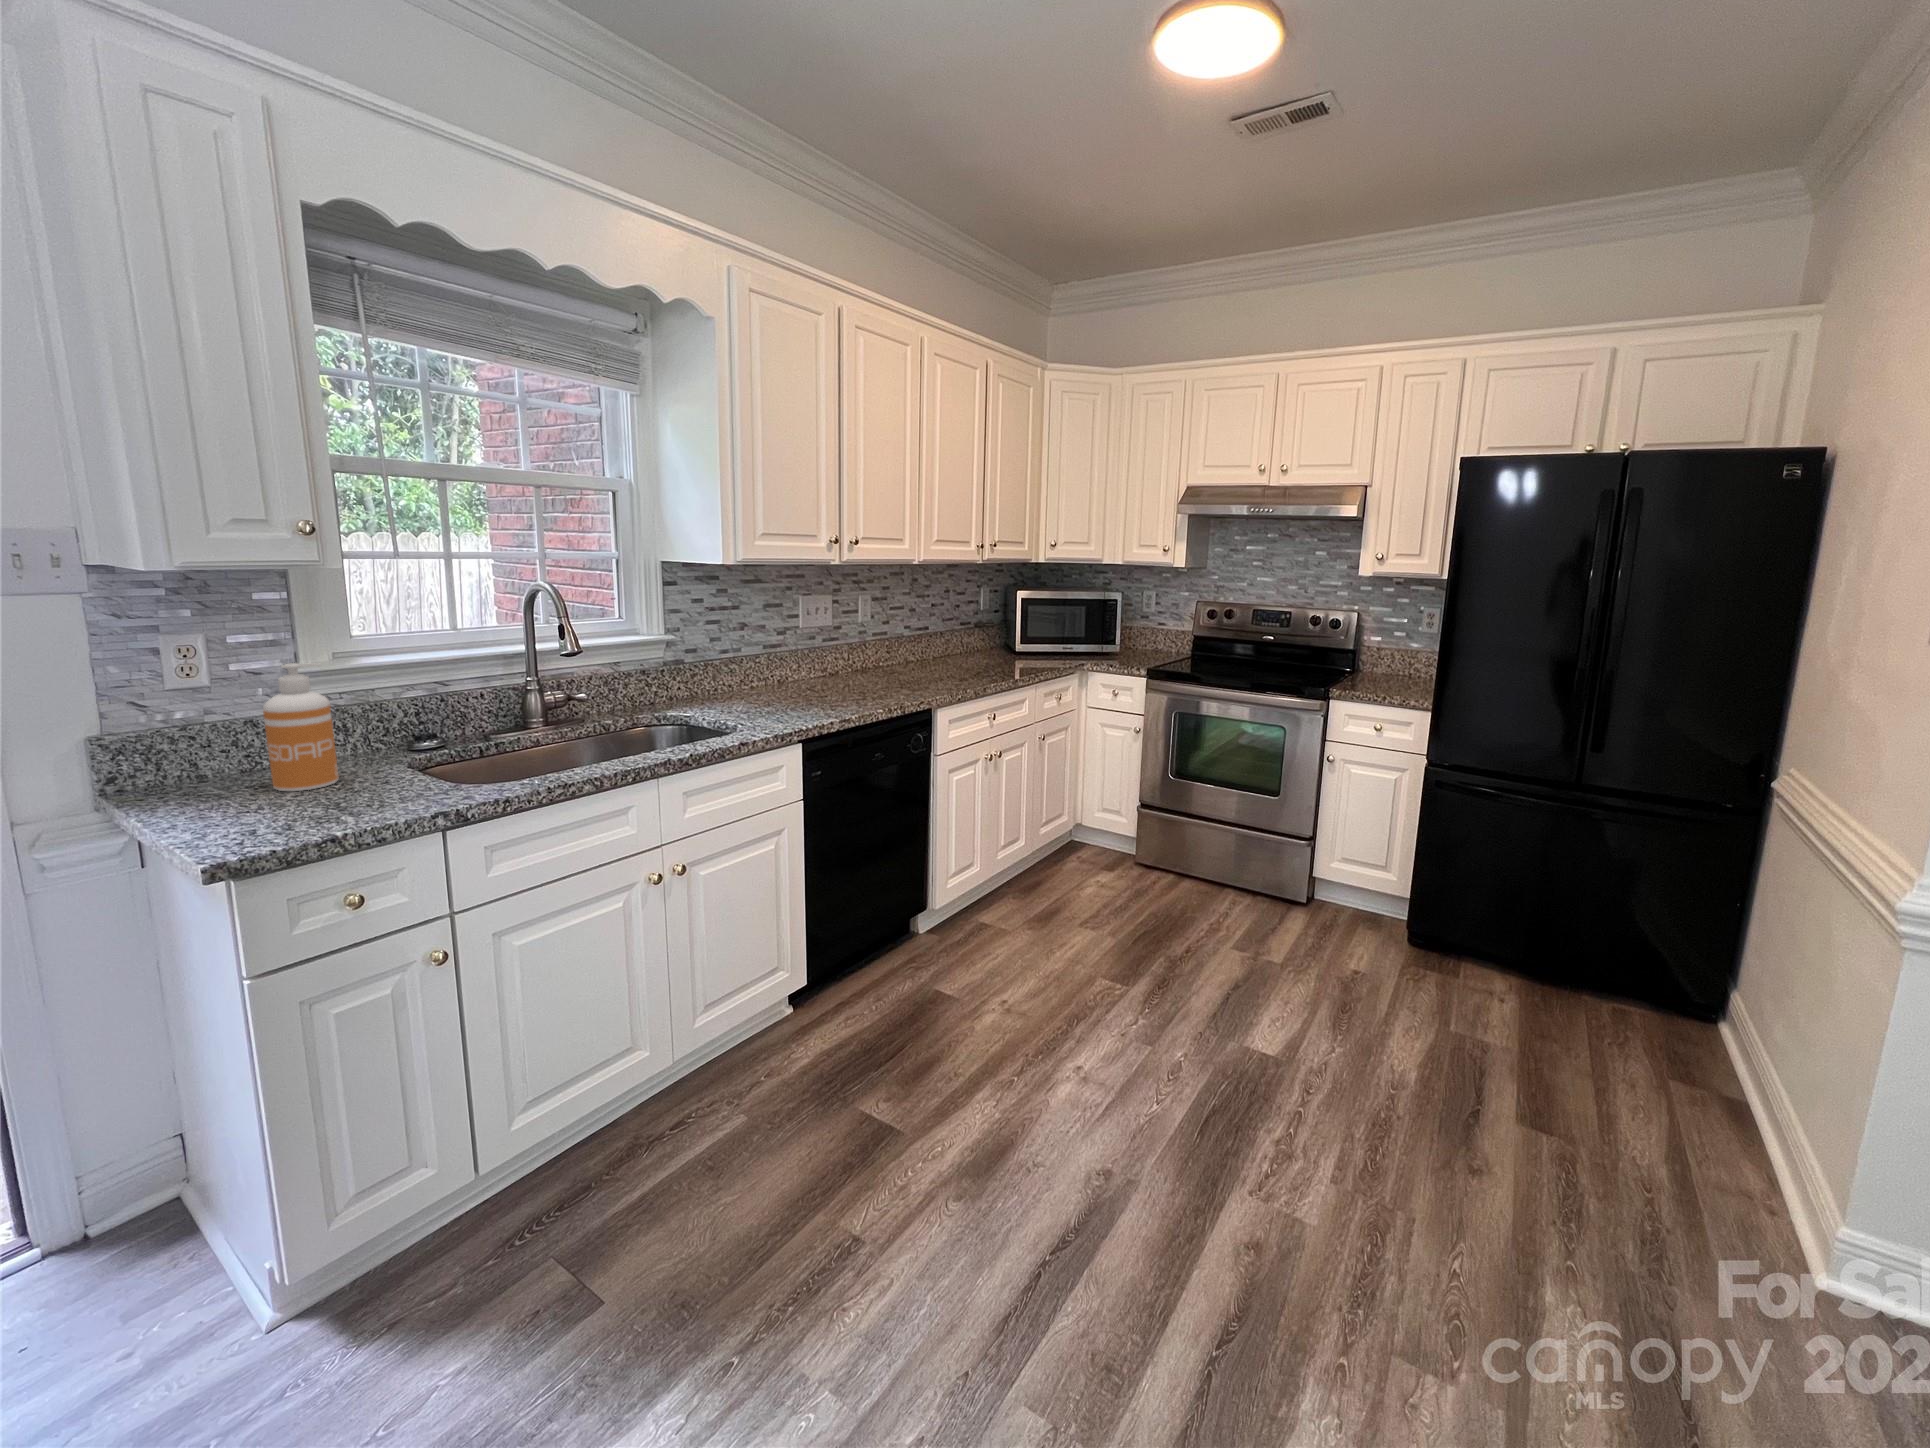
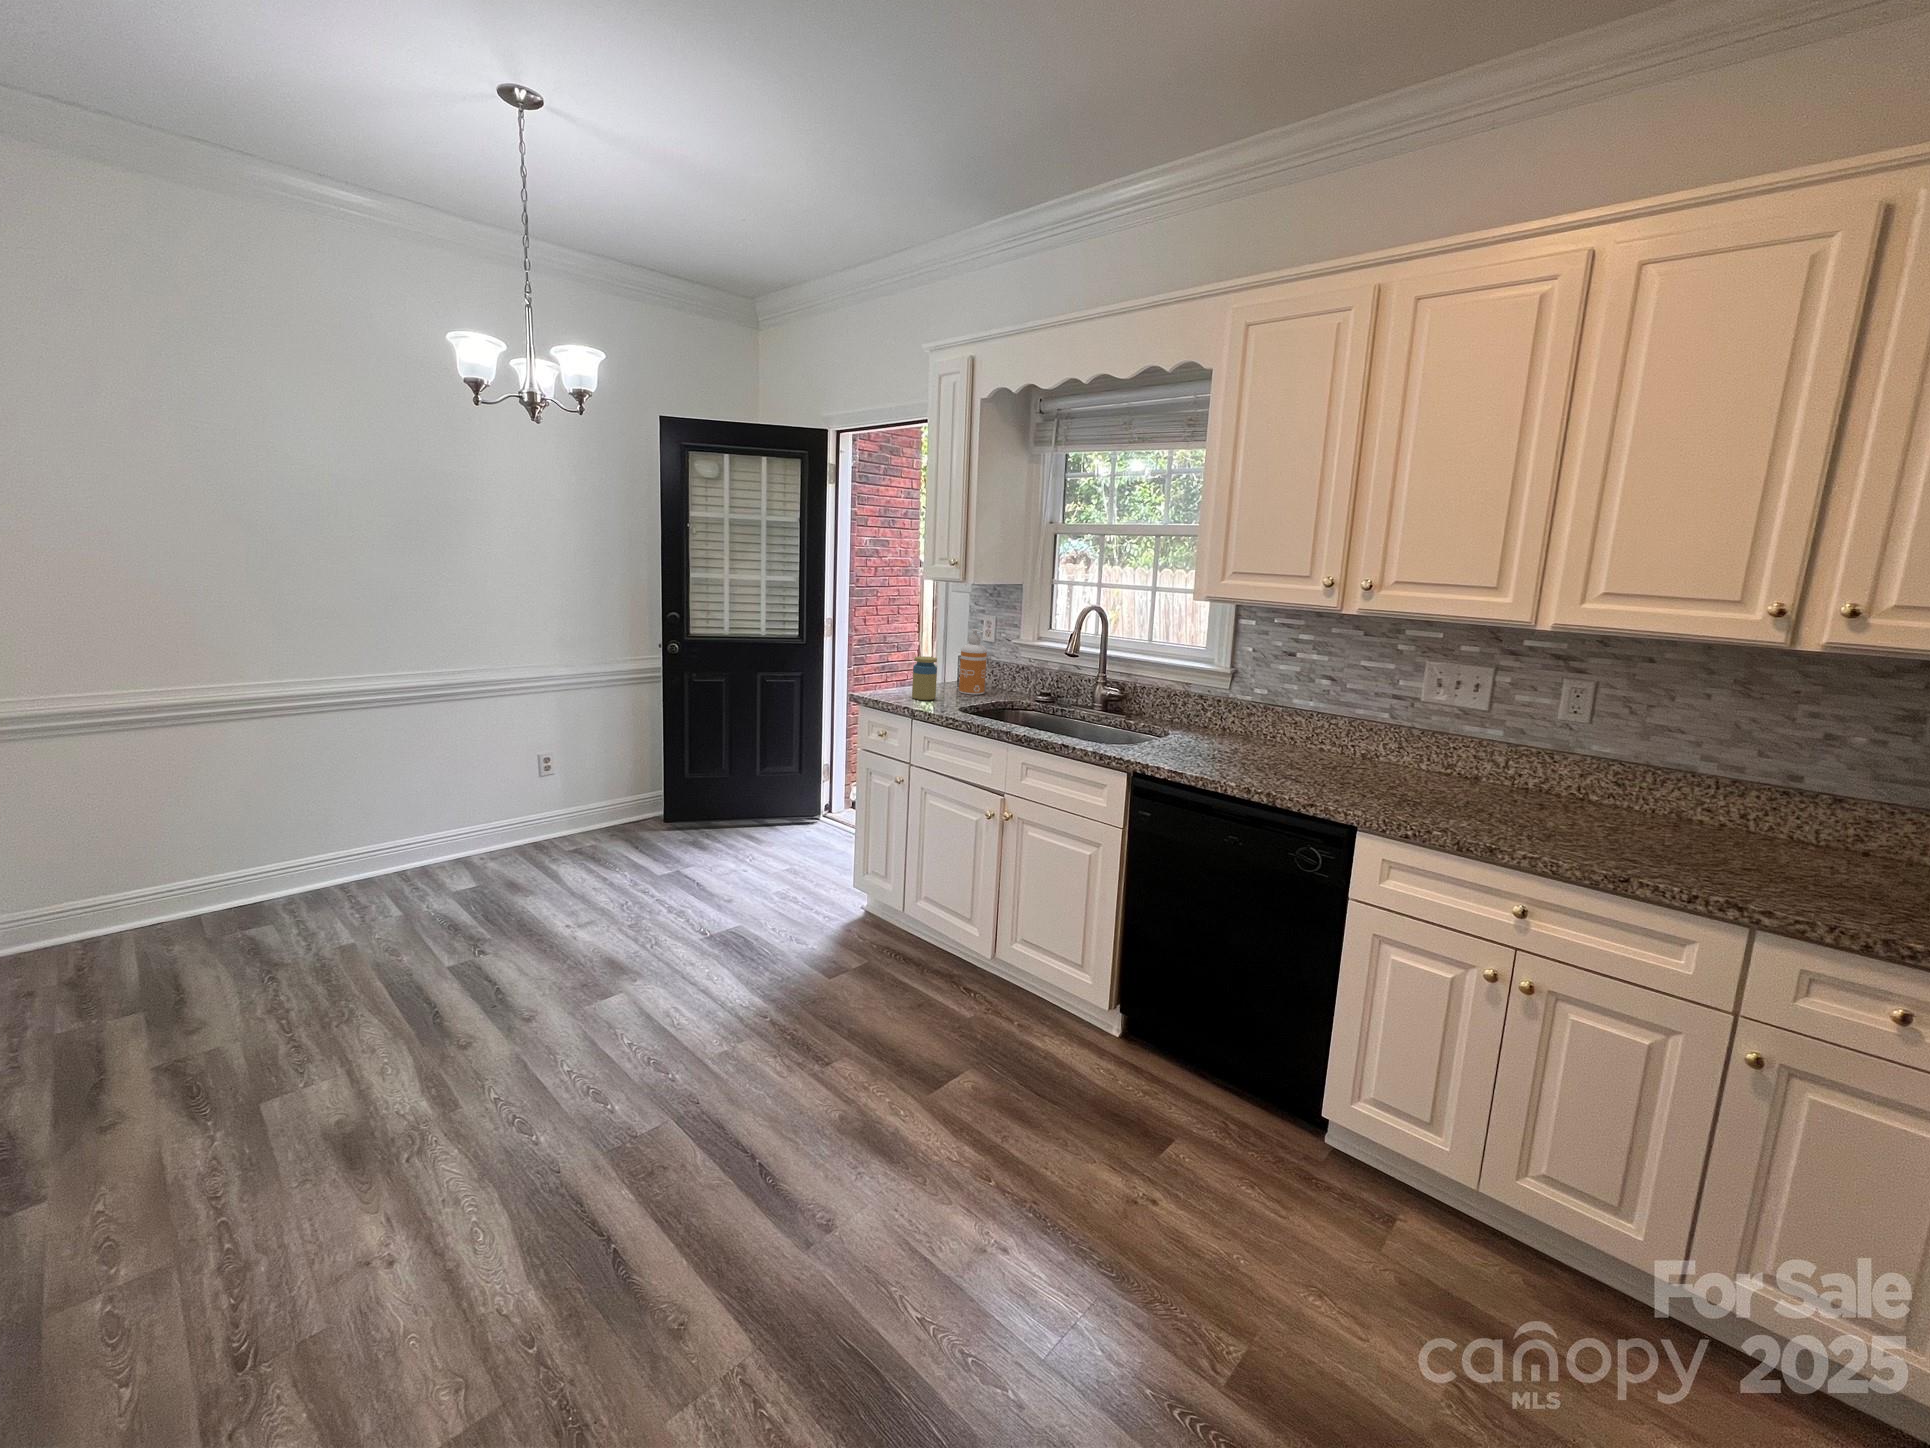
jar: none [342,724,411,812] -> present [912,656,937,700]

